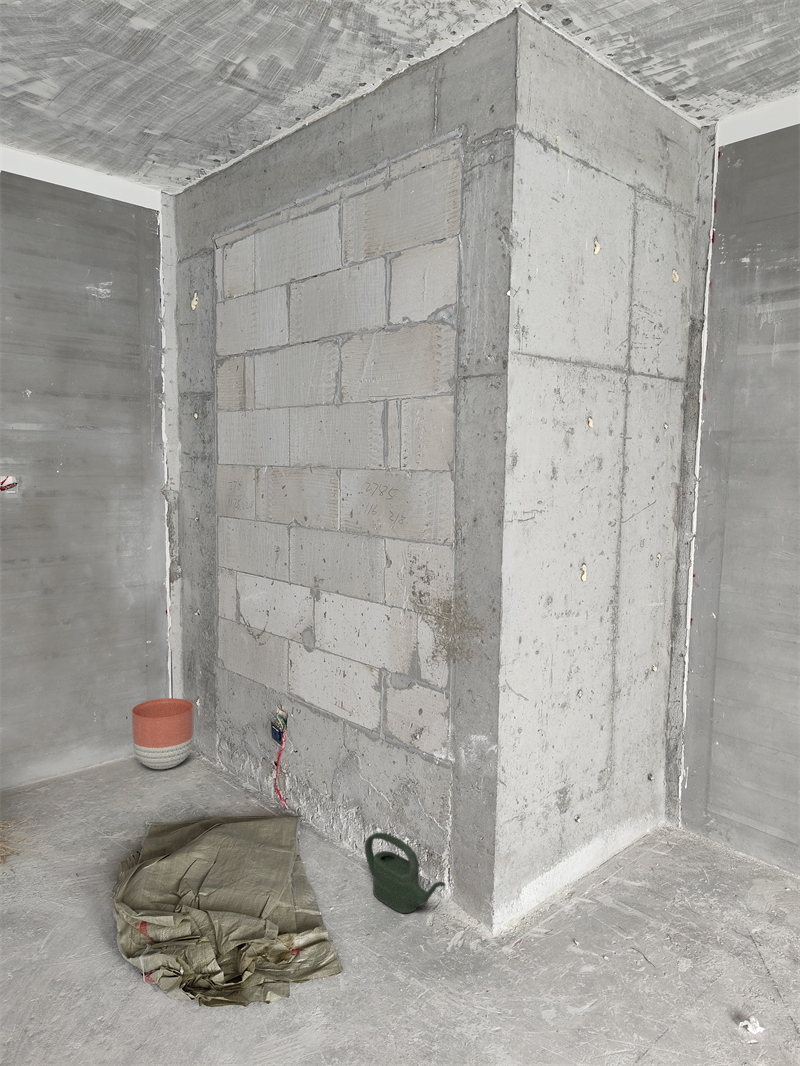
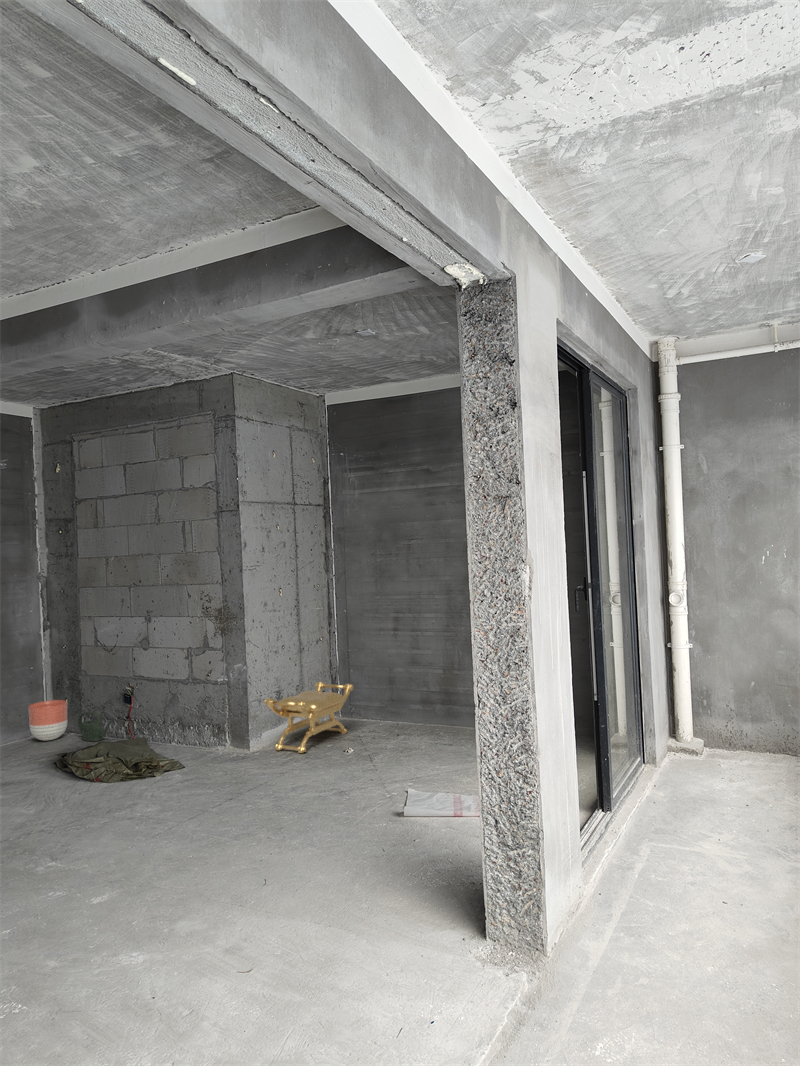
stool: none [531,767,737,975] -> present [264,682,353,753]
watering can: present [365,833,445,913] -> present [78,712,112,741]

